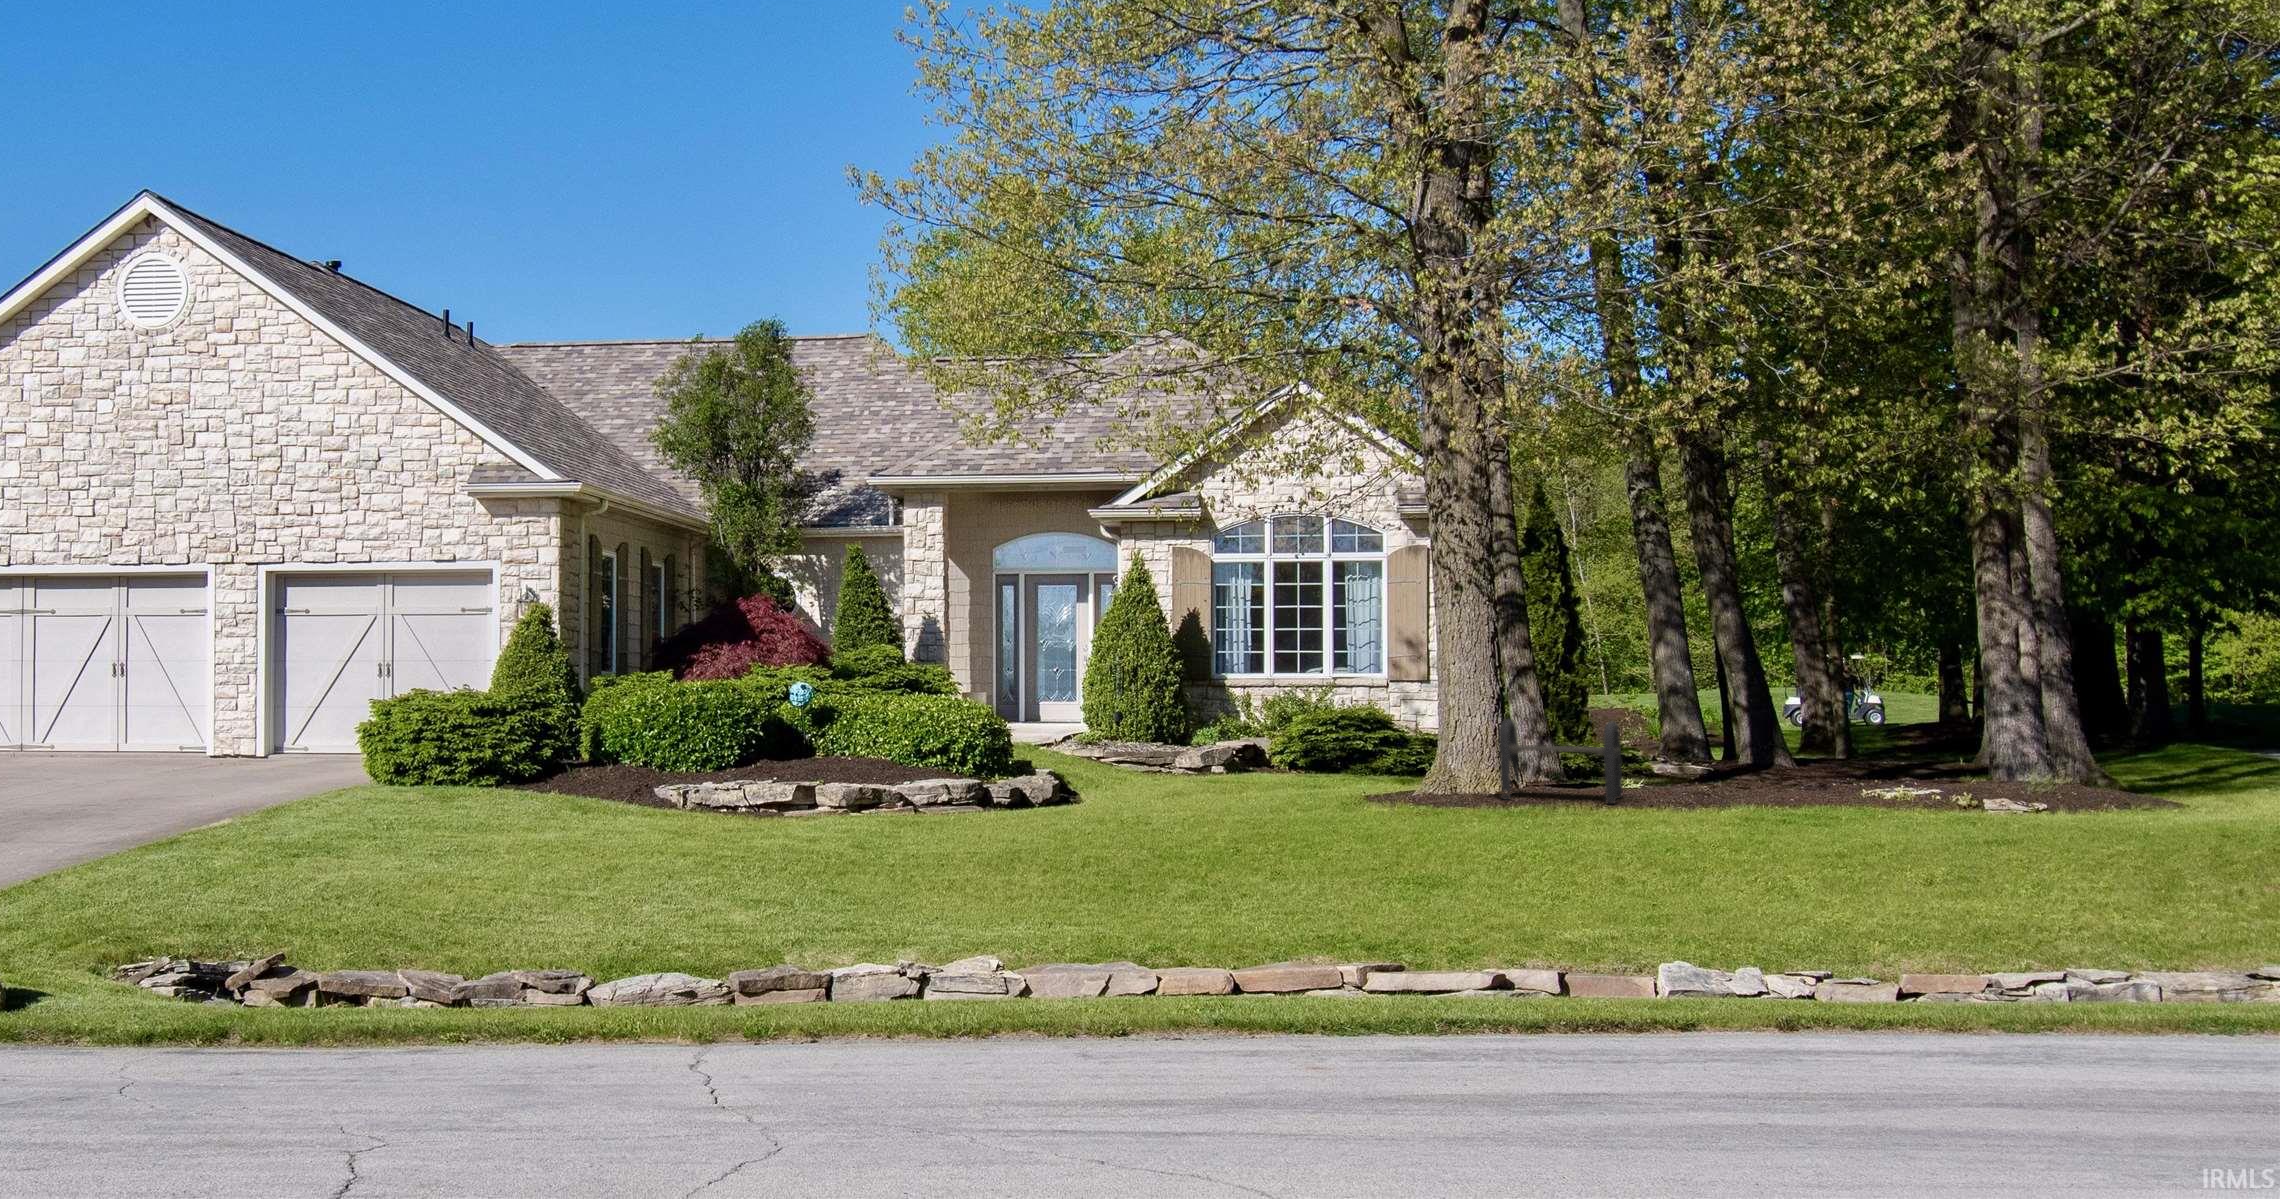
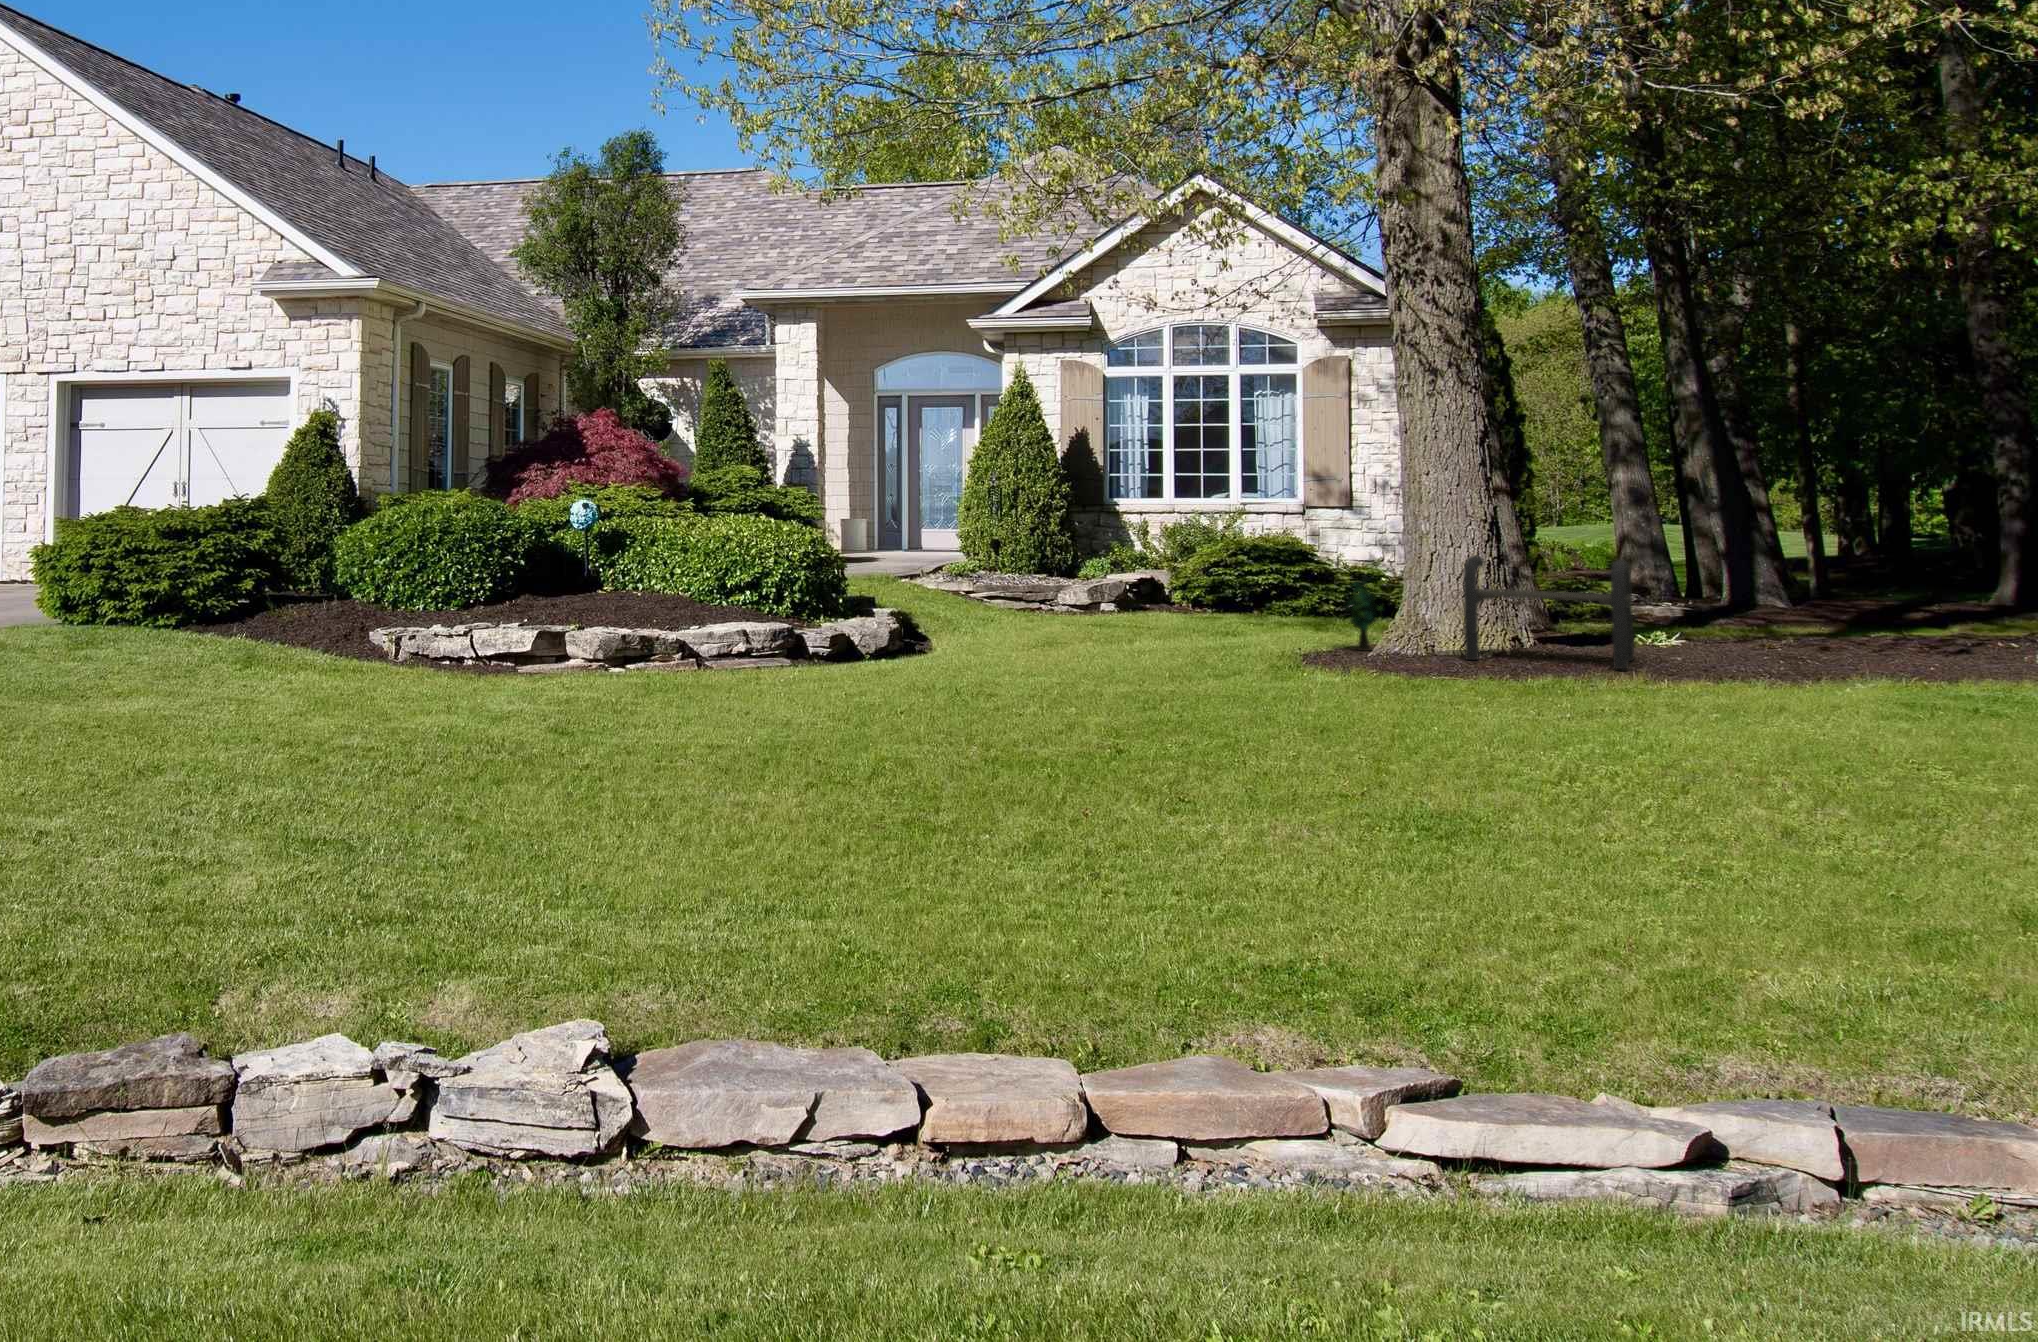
decorative plant: none [1412,735,1442,795] -> present [1344,576,1382,651]

